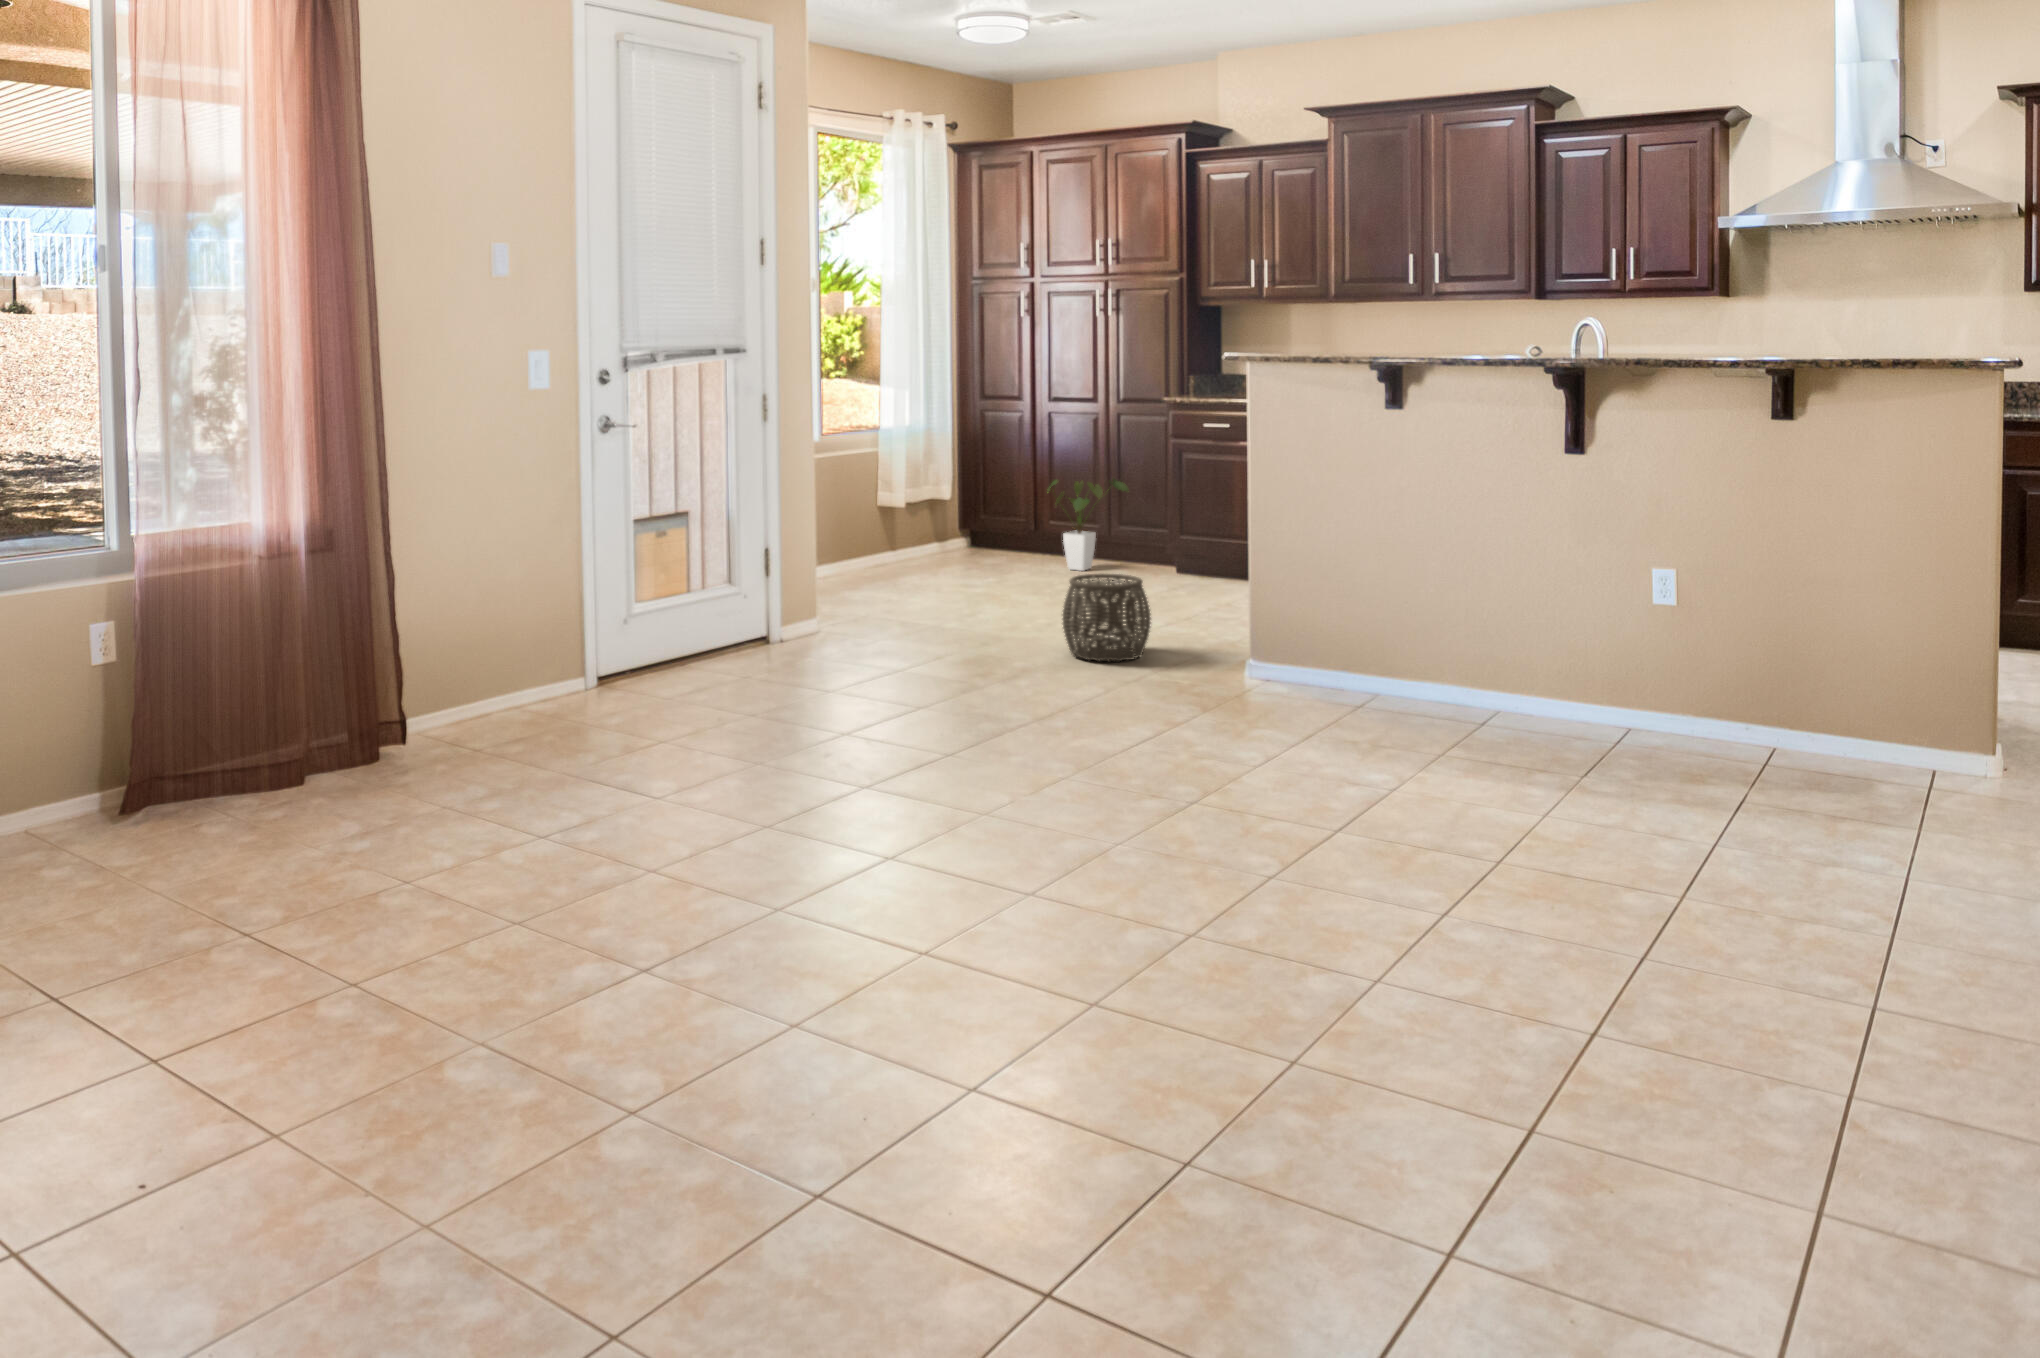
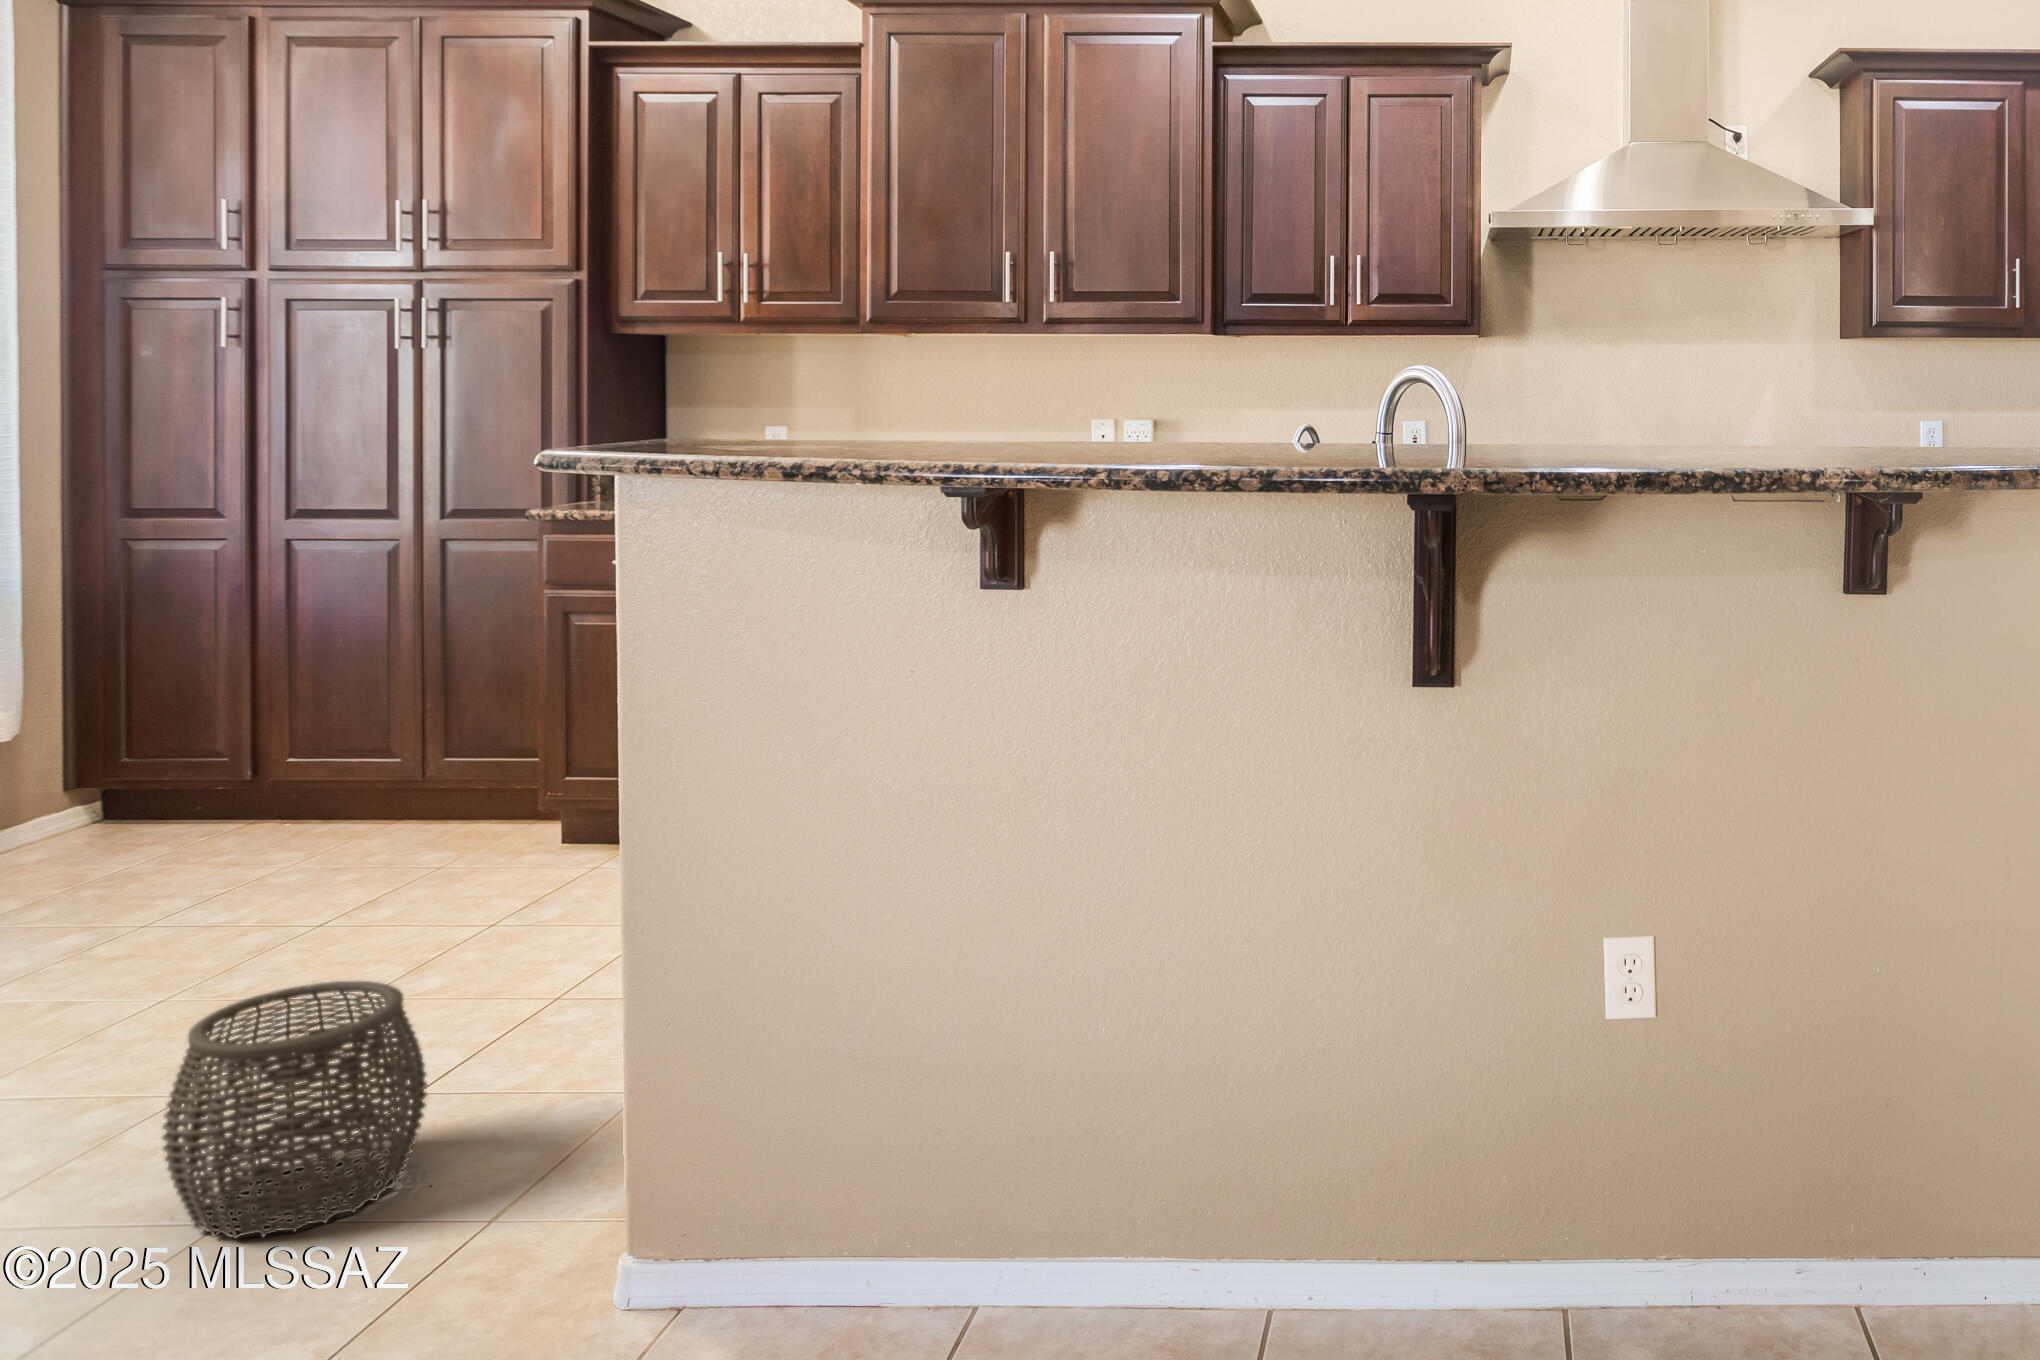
house plant: present [1047,479,1128,571] -> none [259,667,462,866]

